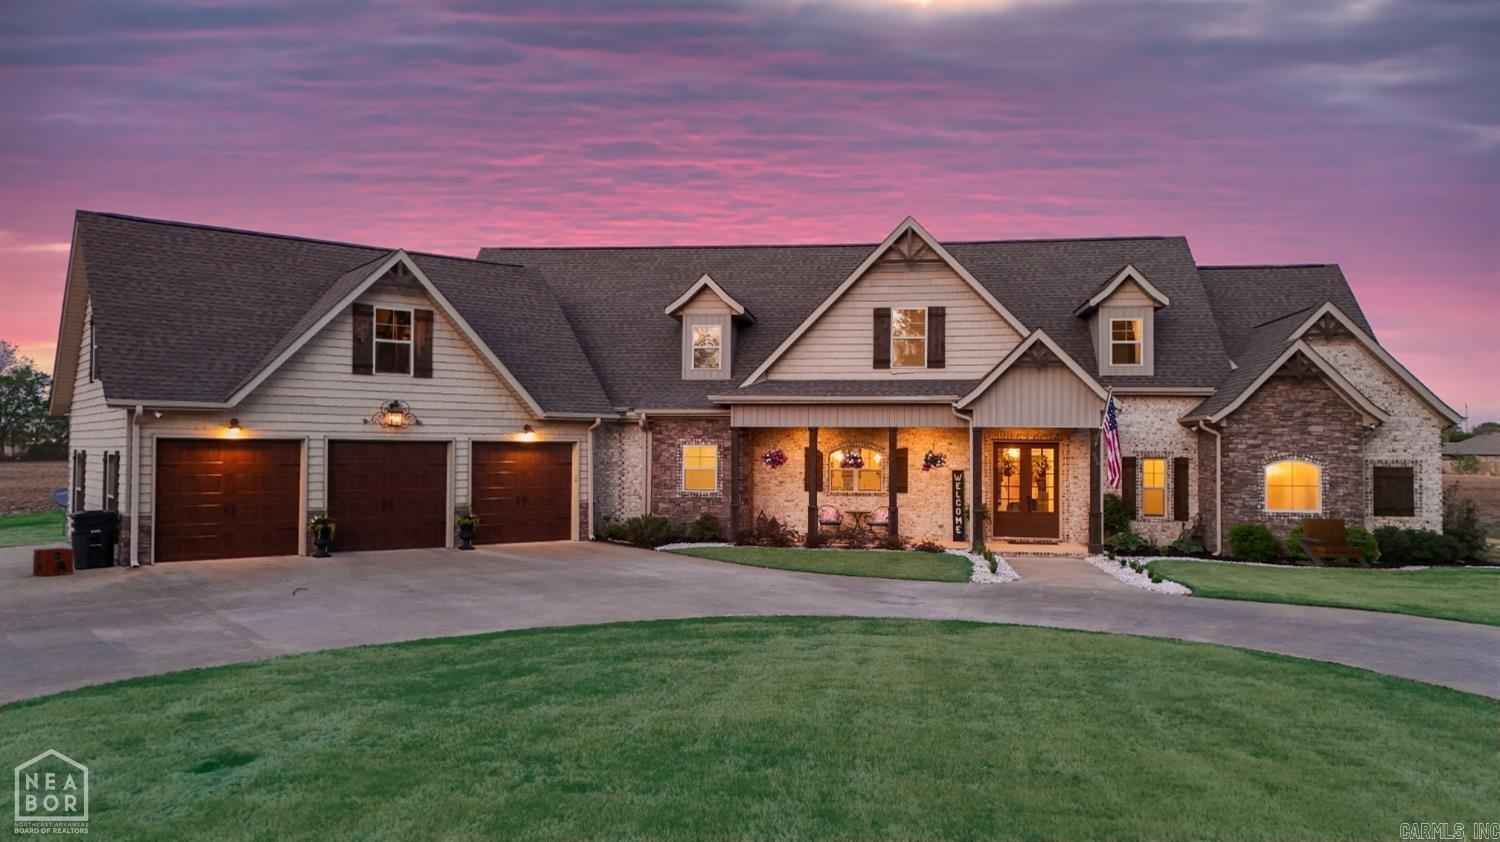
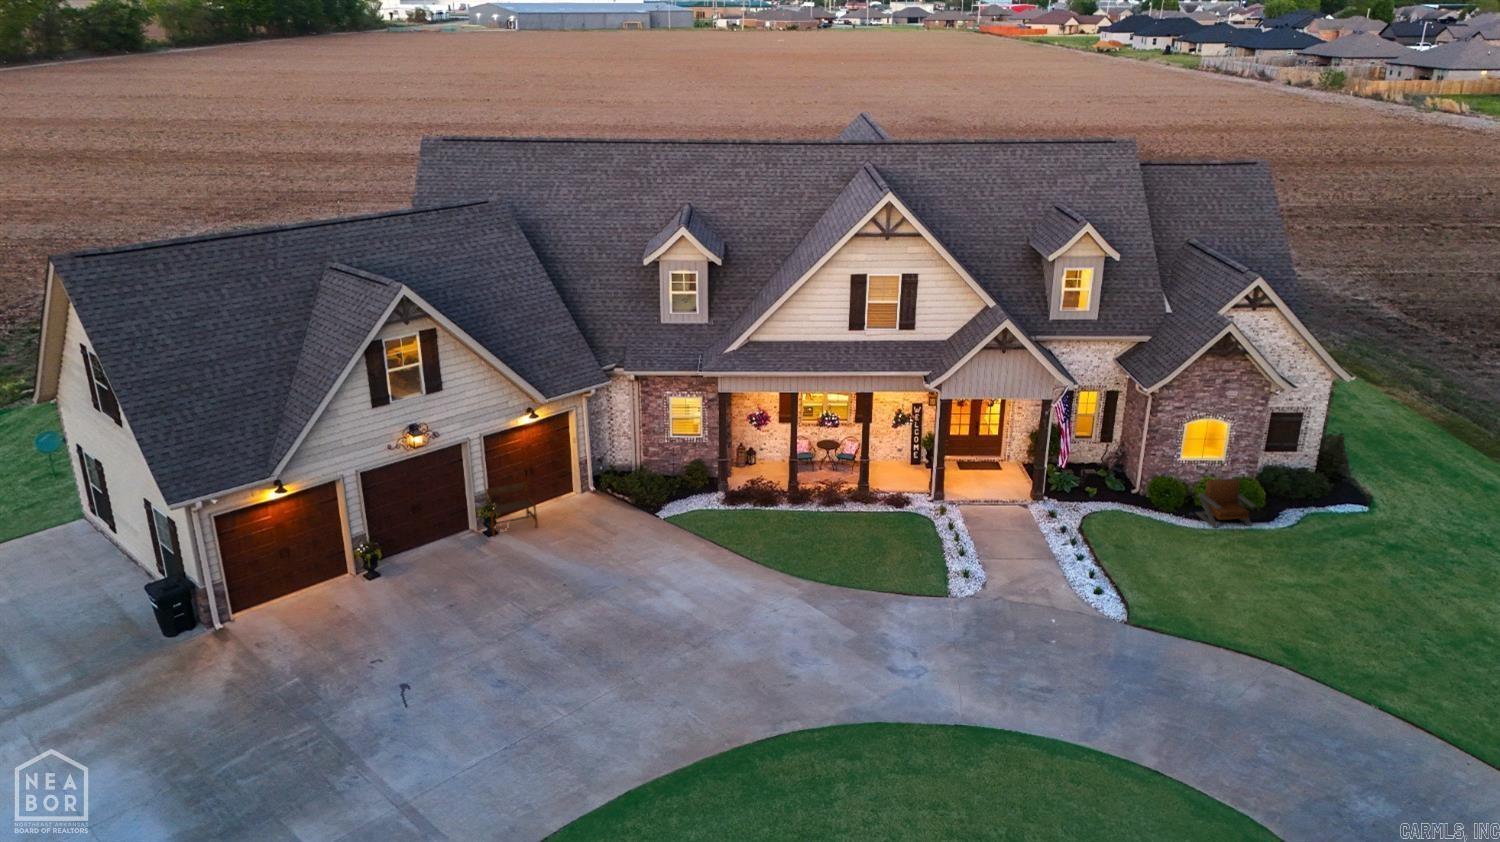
bench: none [466,504,520,553] -> present [486,482,538,536]
storage box: present [33,548,74,576] -> none [130,621,170,657]

